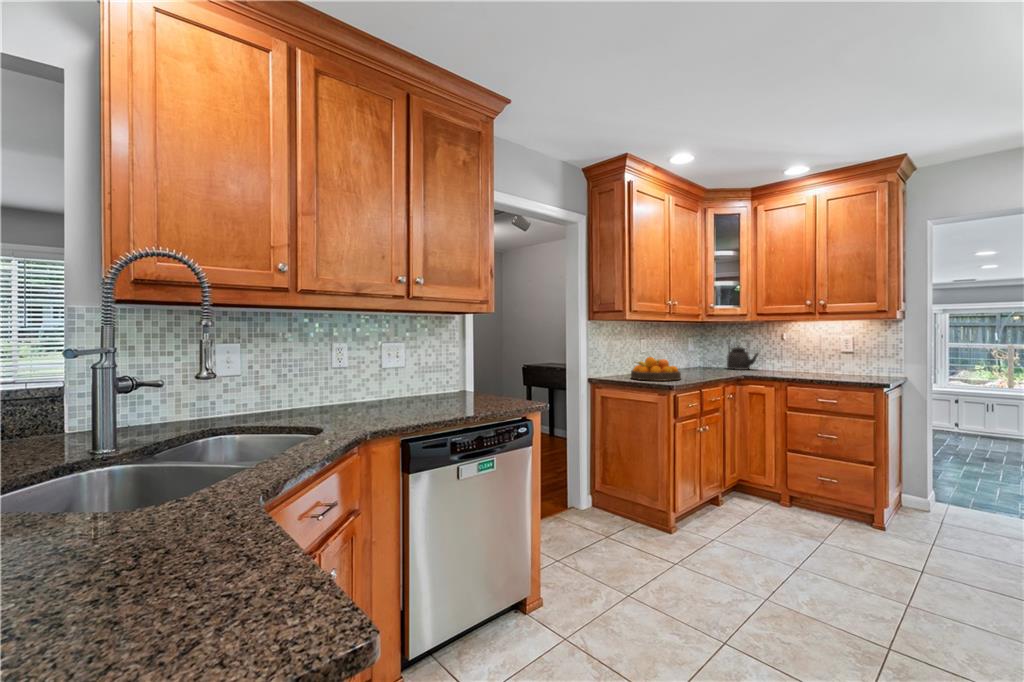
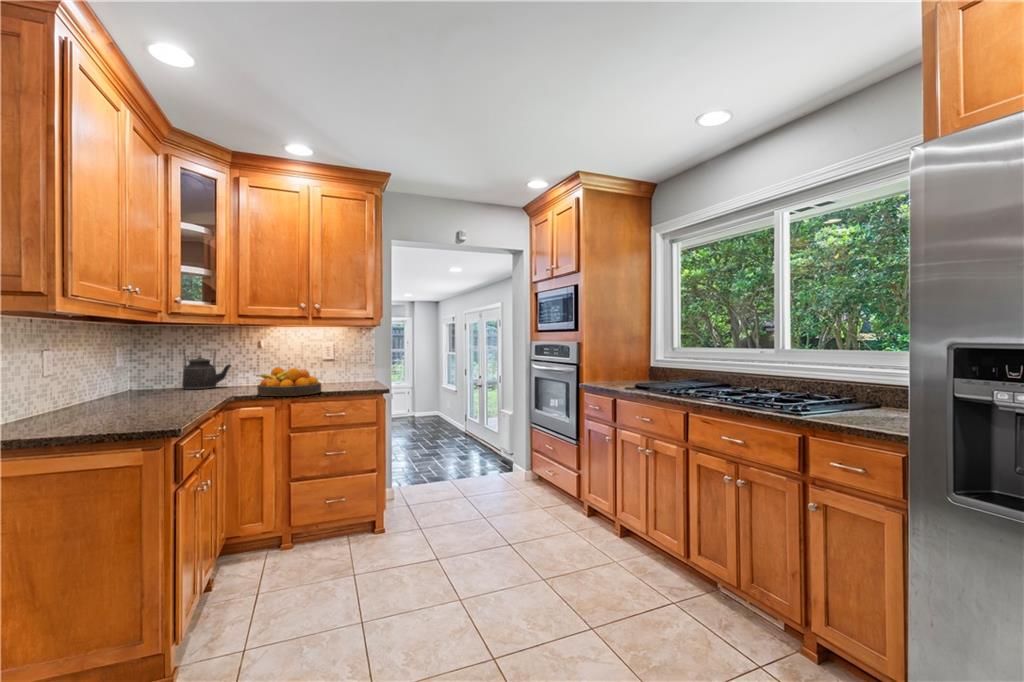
fruit bowl: present [631,357,681,381] -> present [256,367,321,396]

